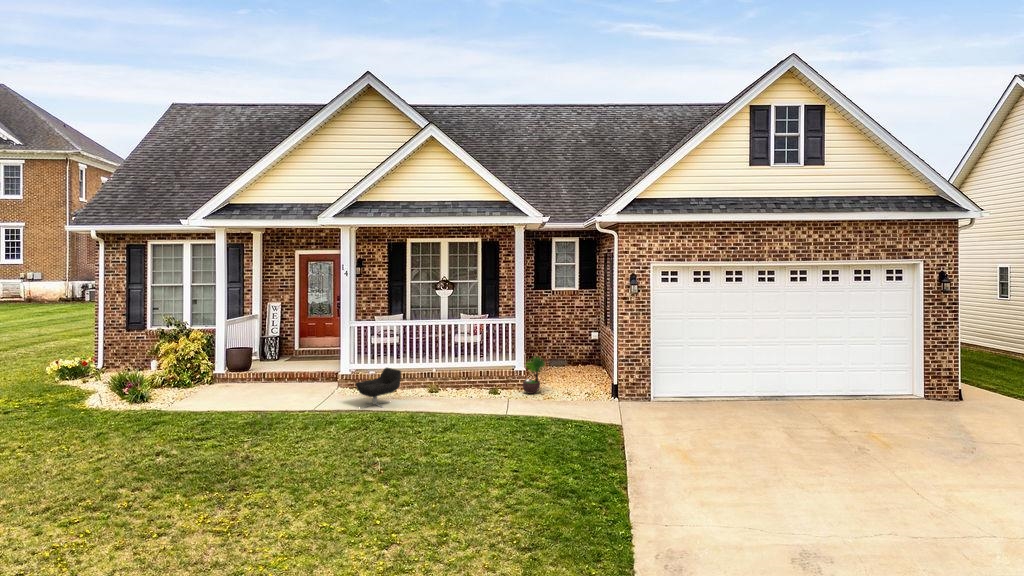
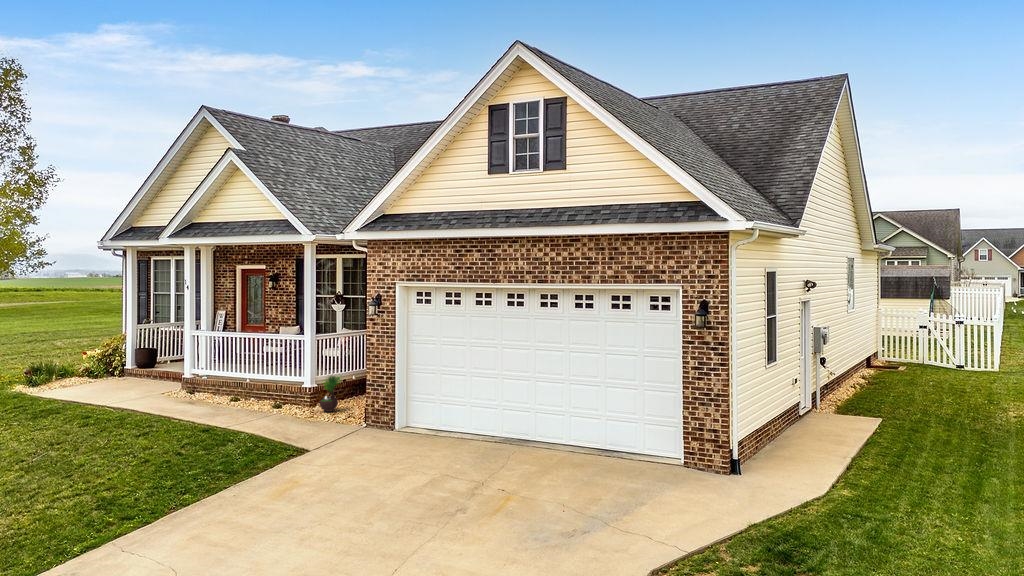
lounge chair: present [356,368,401,408] -> none [172,375,213,410]

